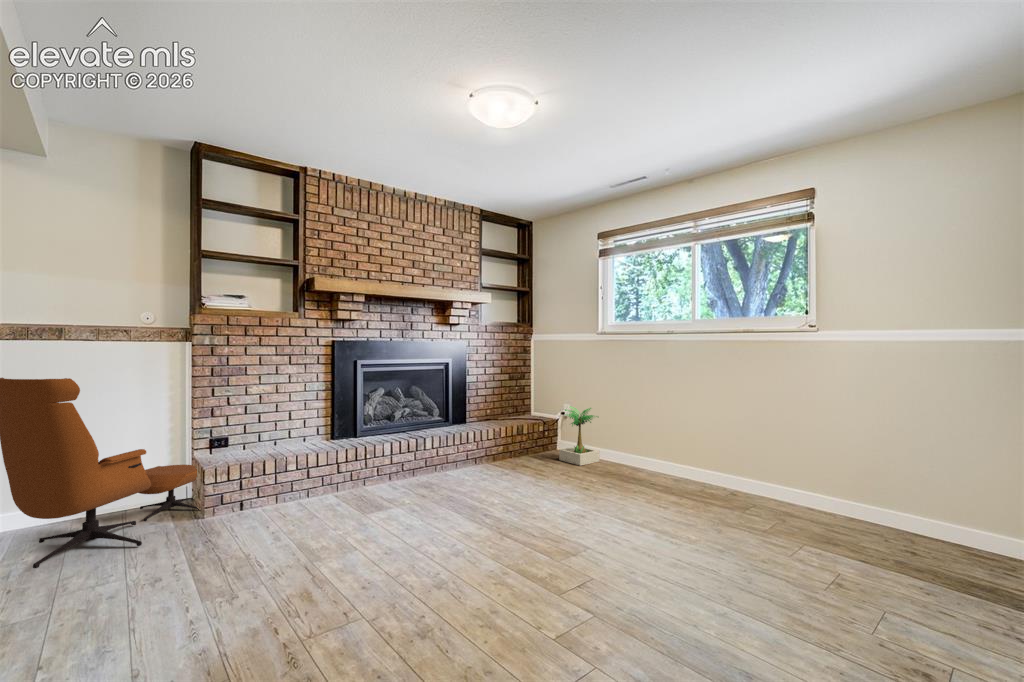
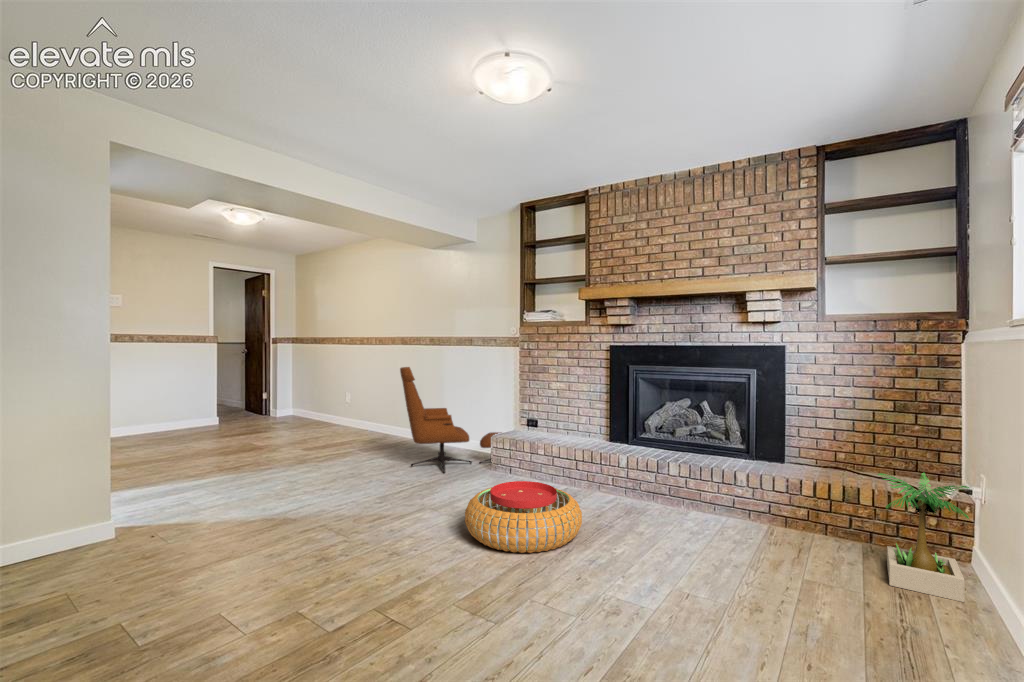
pouf: none [366,476,488,549] -> present [465,481,582,553]

